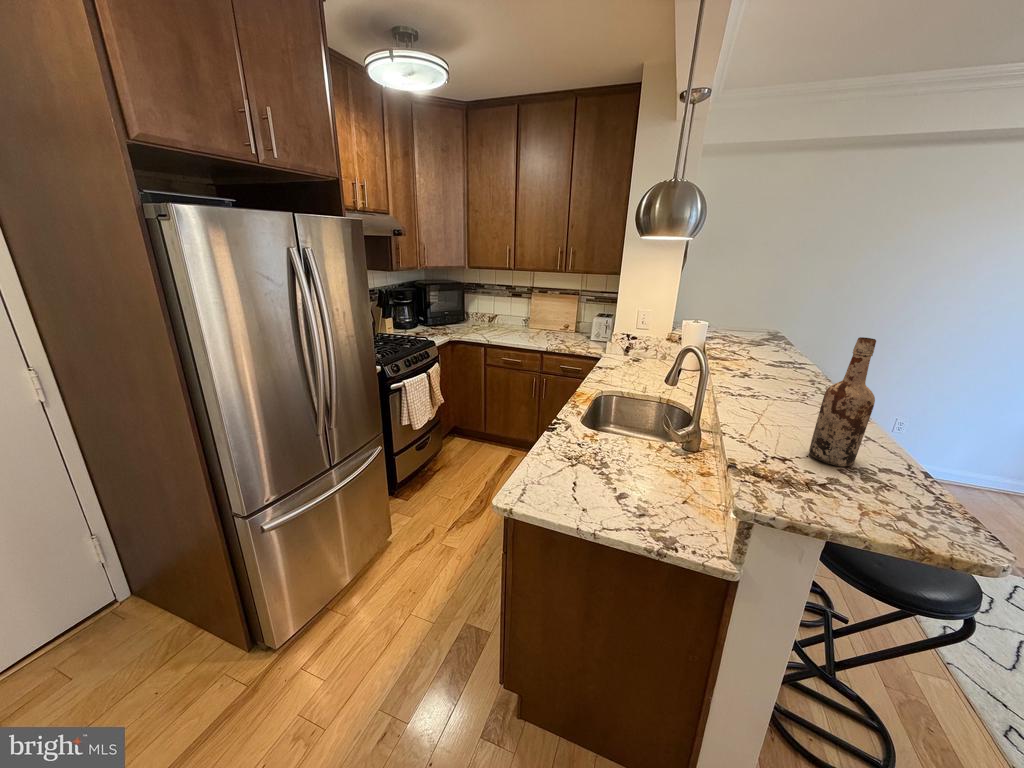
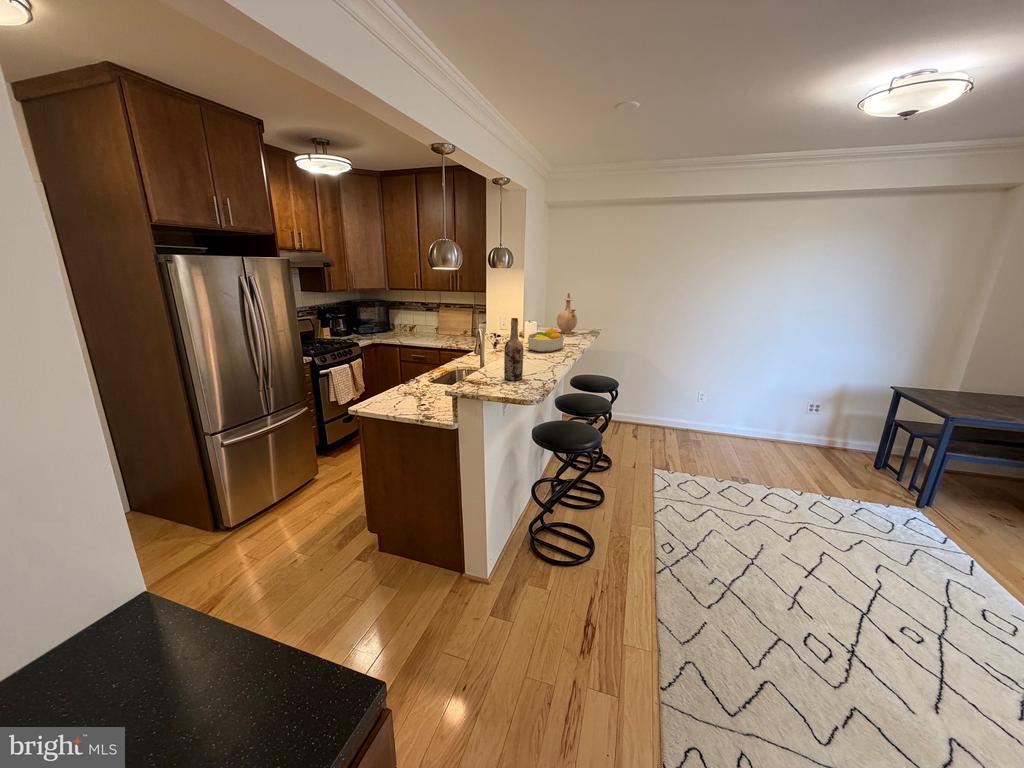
vase: none [723,276,759,336] -> present [557,293,577,334]
fruit bowl: none [729,334,799,376] -> present [528,328,564,352]

